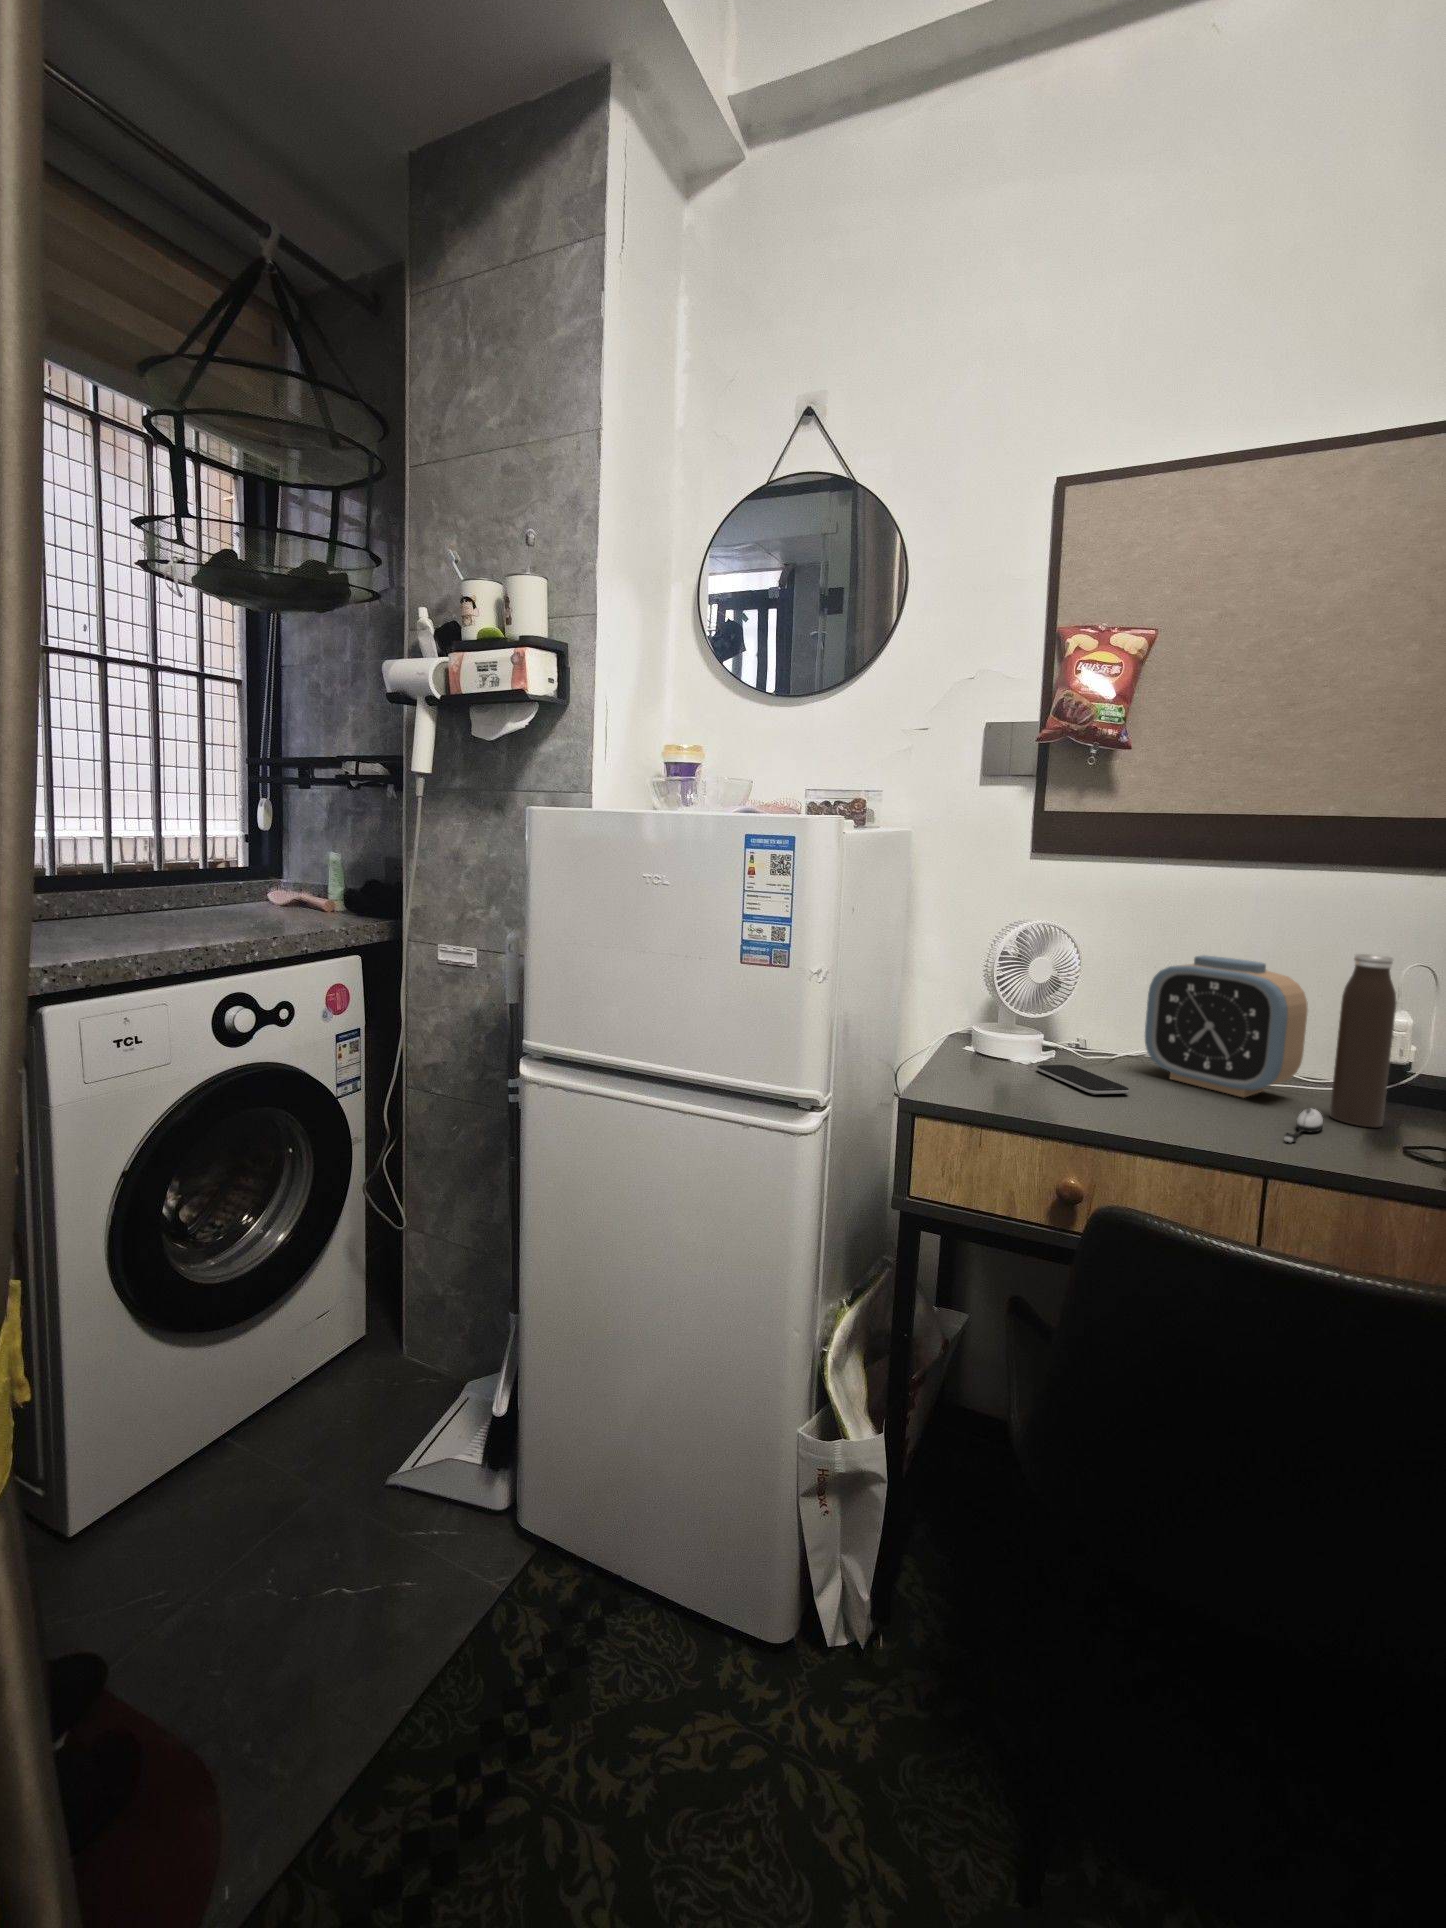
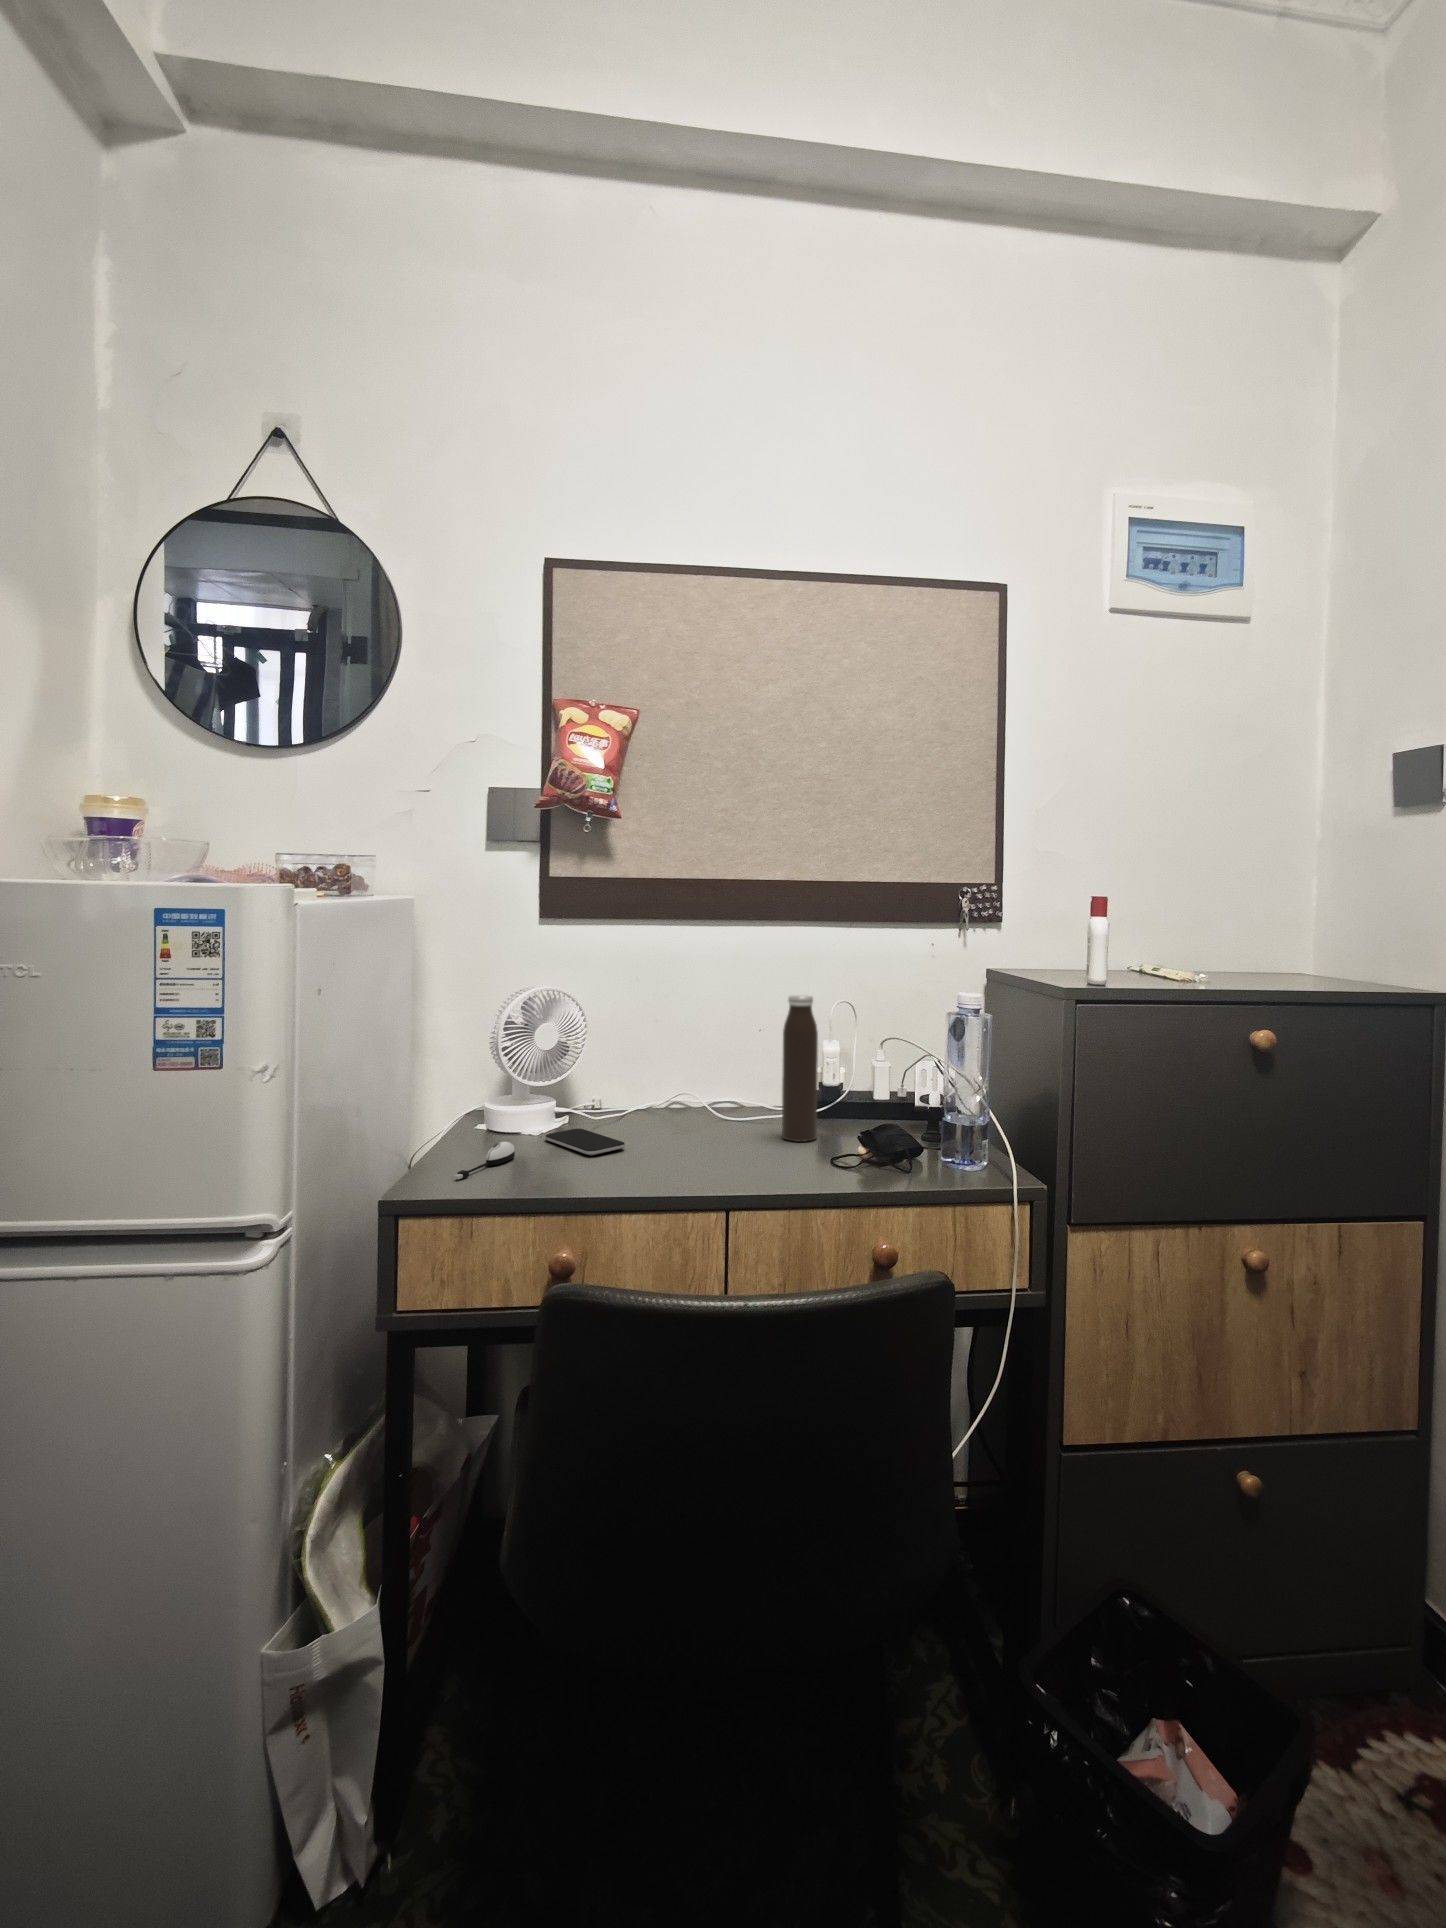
alarm clock: present [1145,955,1308,1097] -> none [645,1007,765,1133]
computer mouse: present [1284,1109,1323,1142] -> present [454,1142,515,1179]

